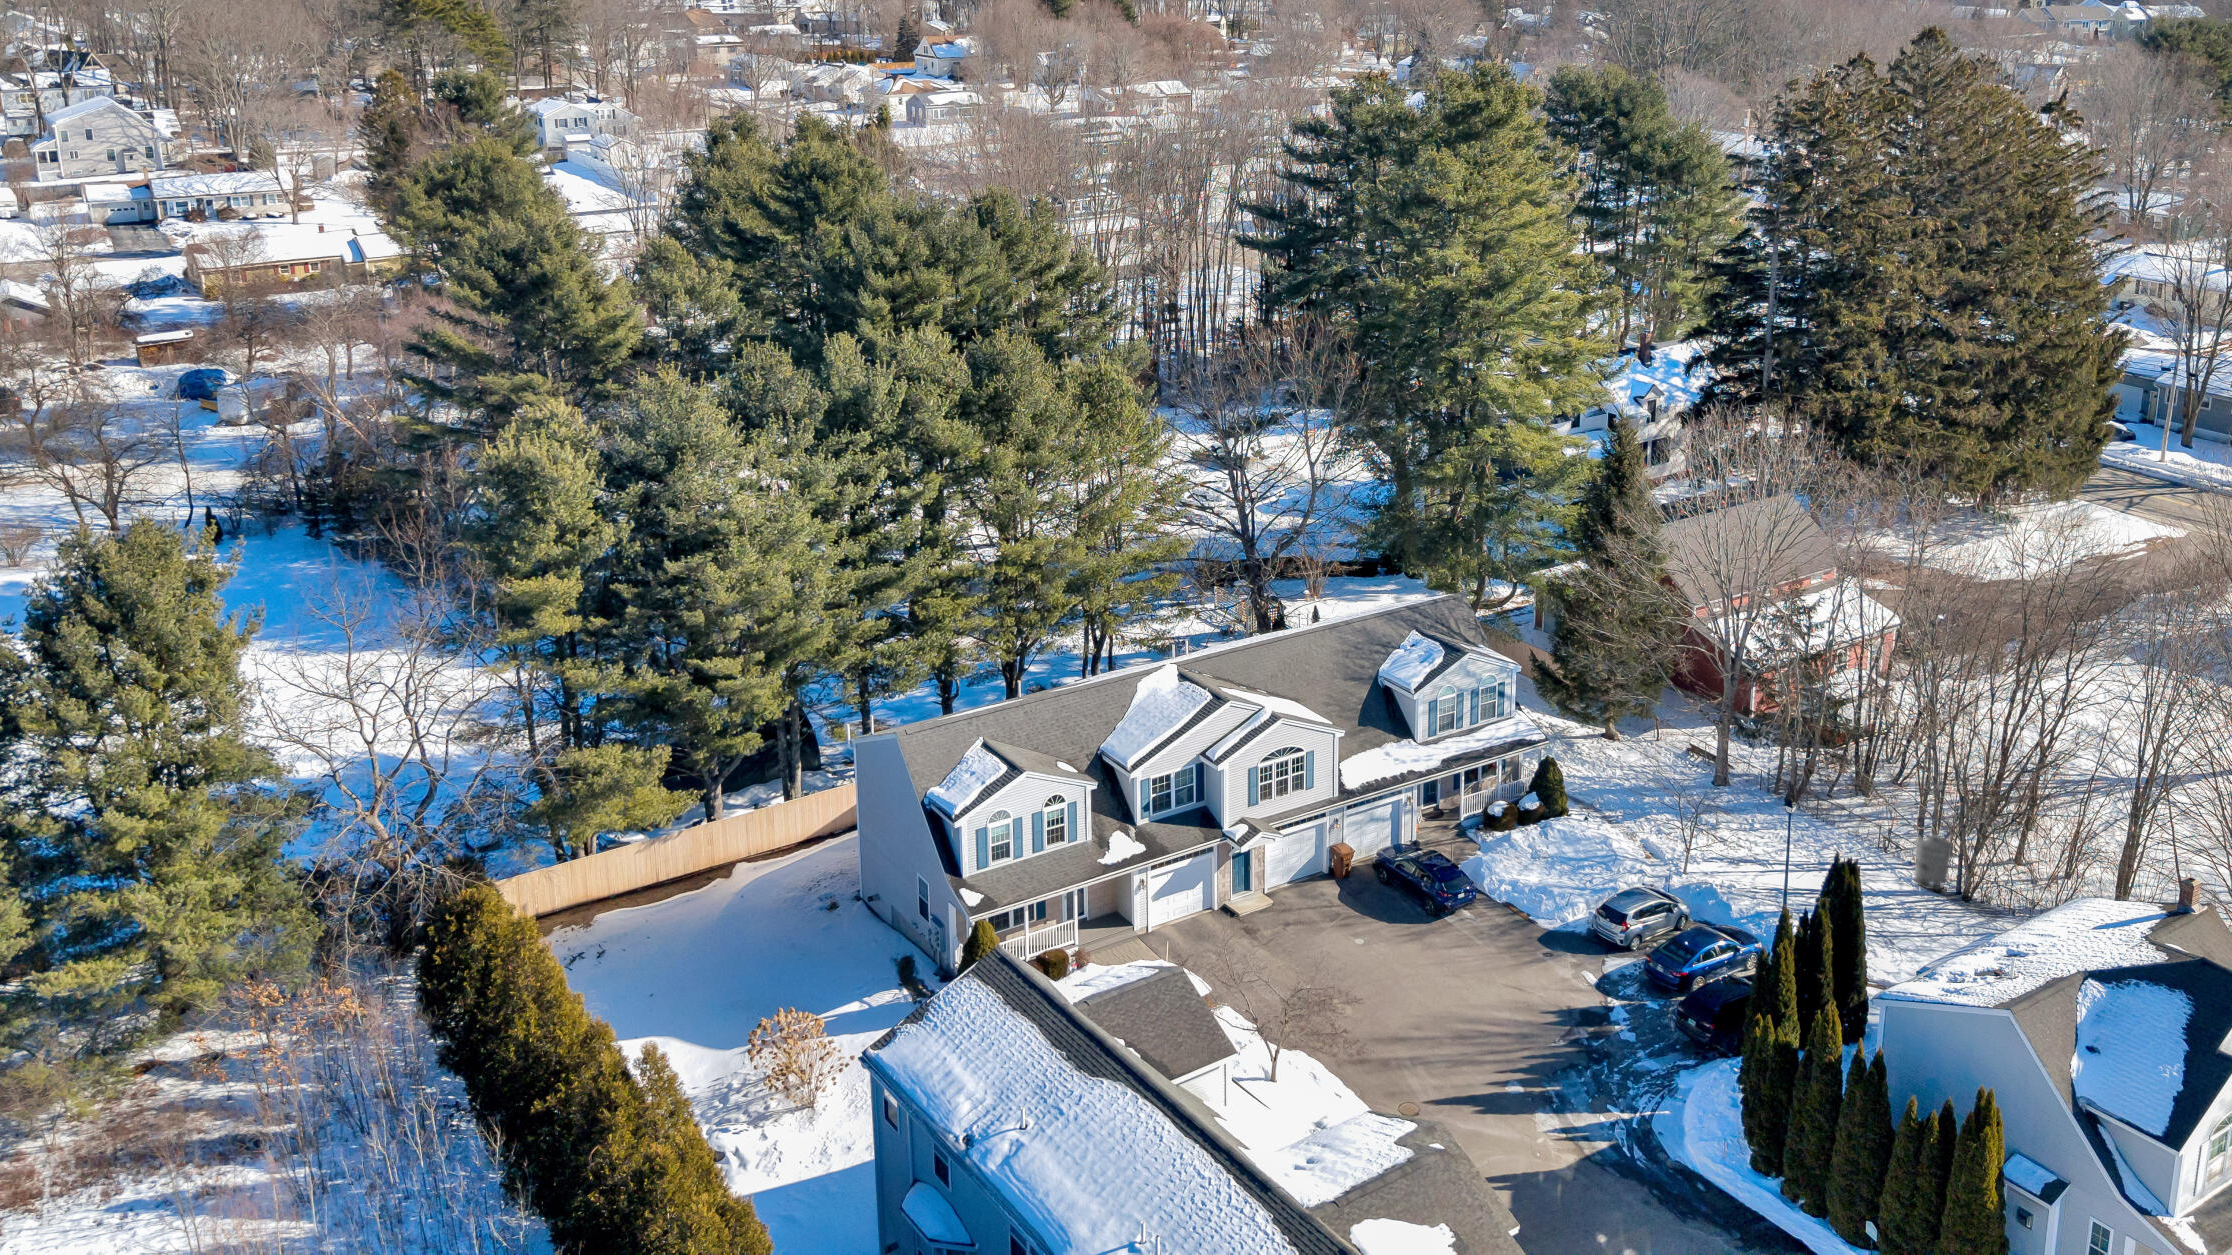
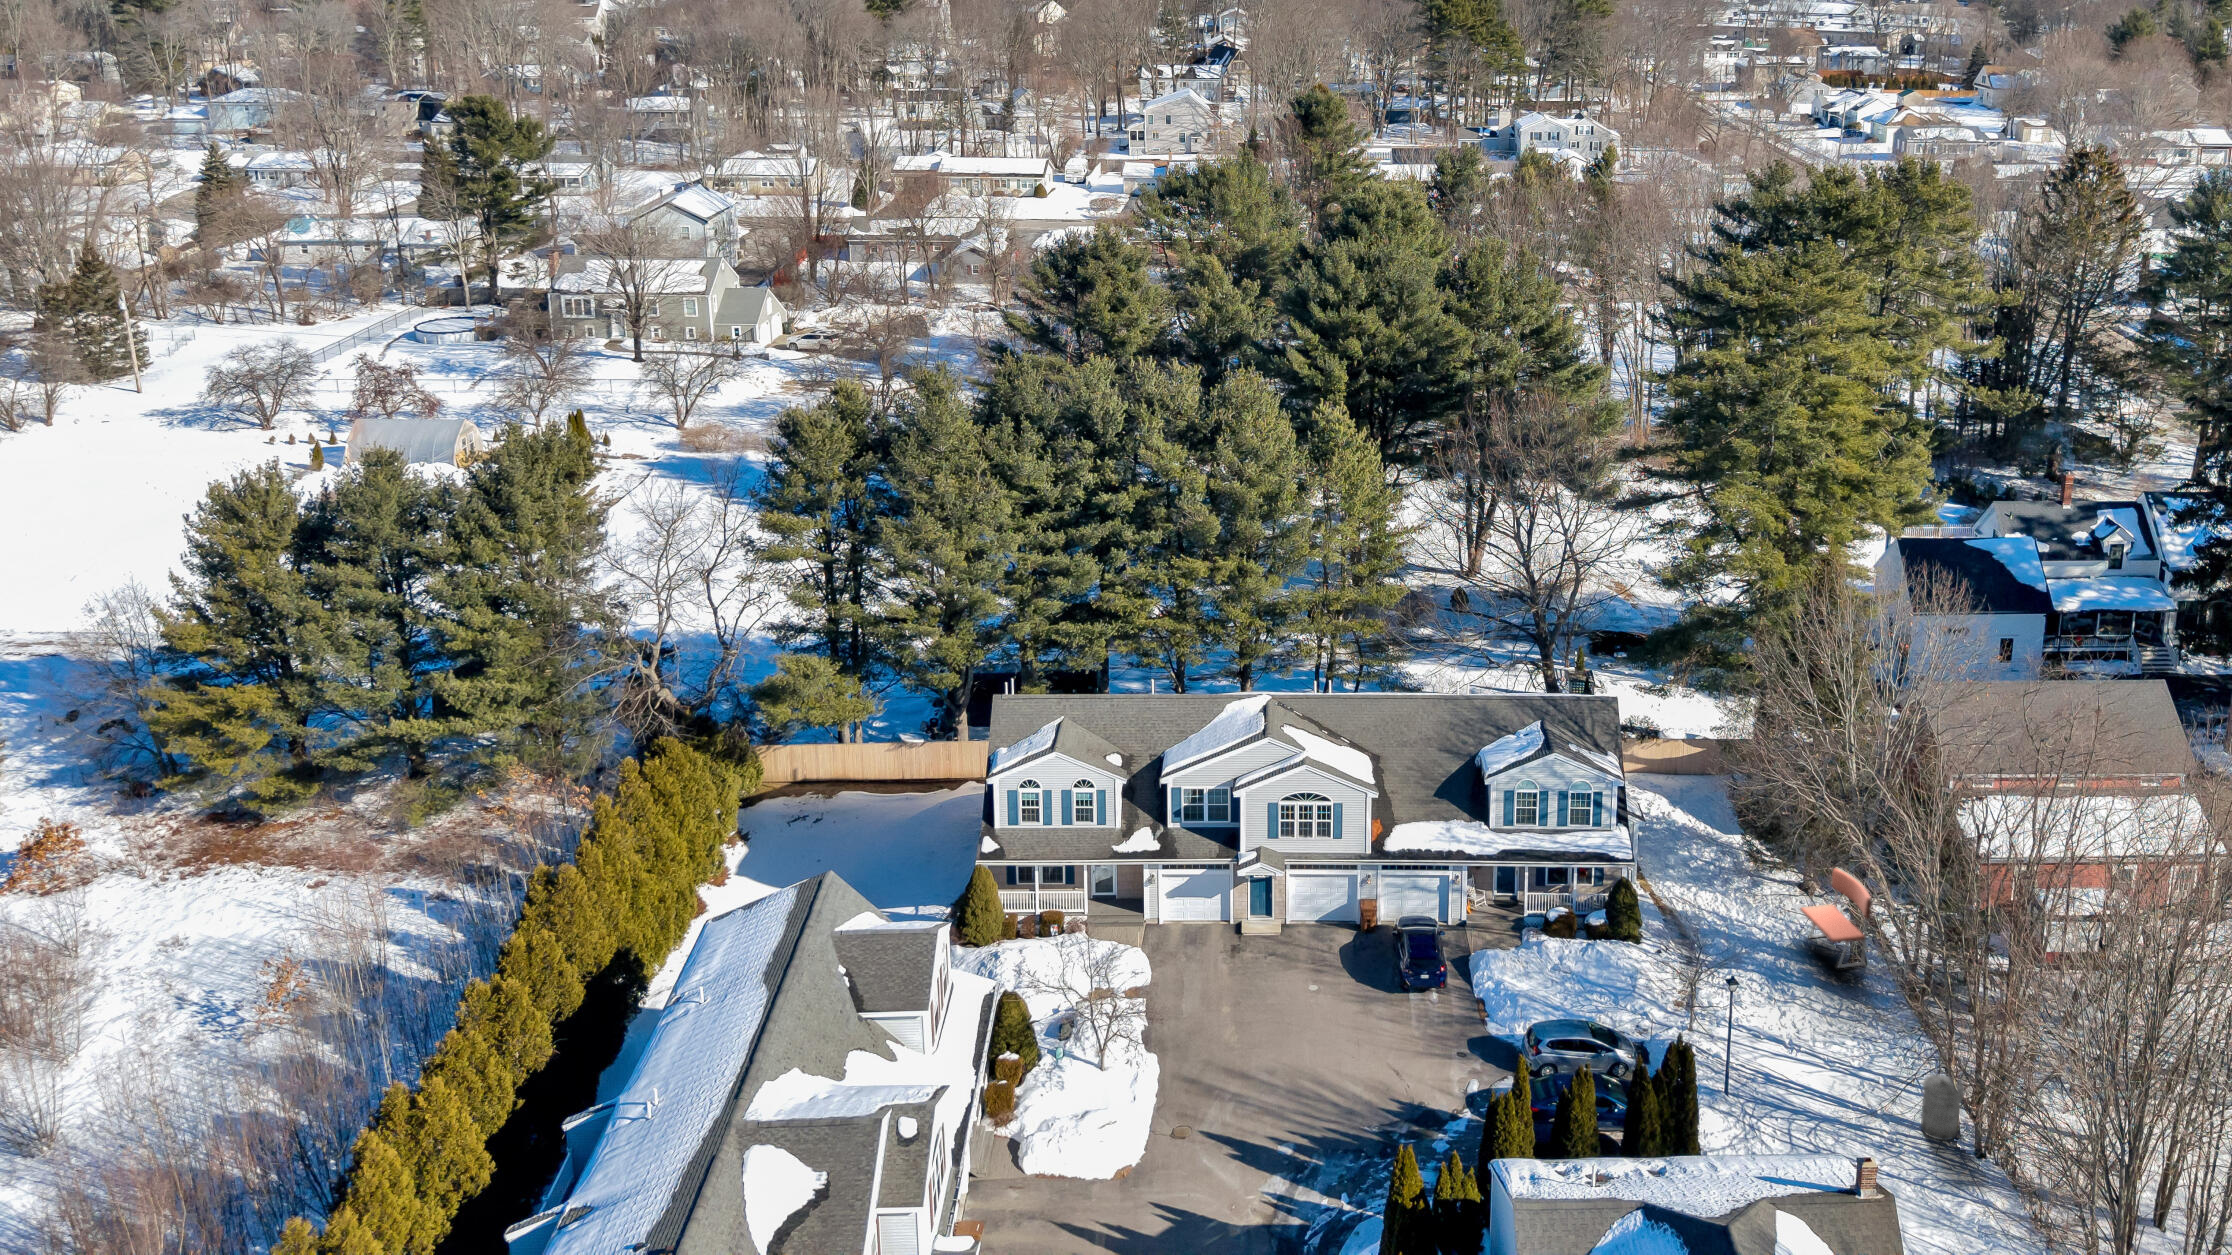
bench: none [1659,703,1734,789] -> present [1801,868,1872,968]

